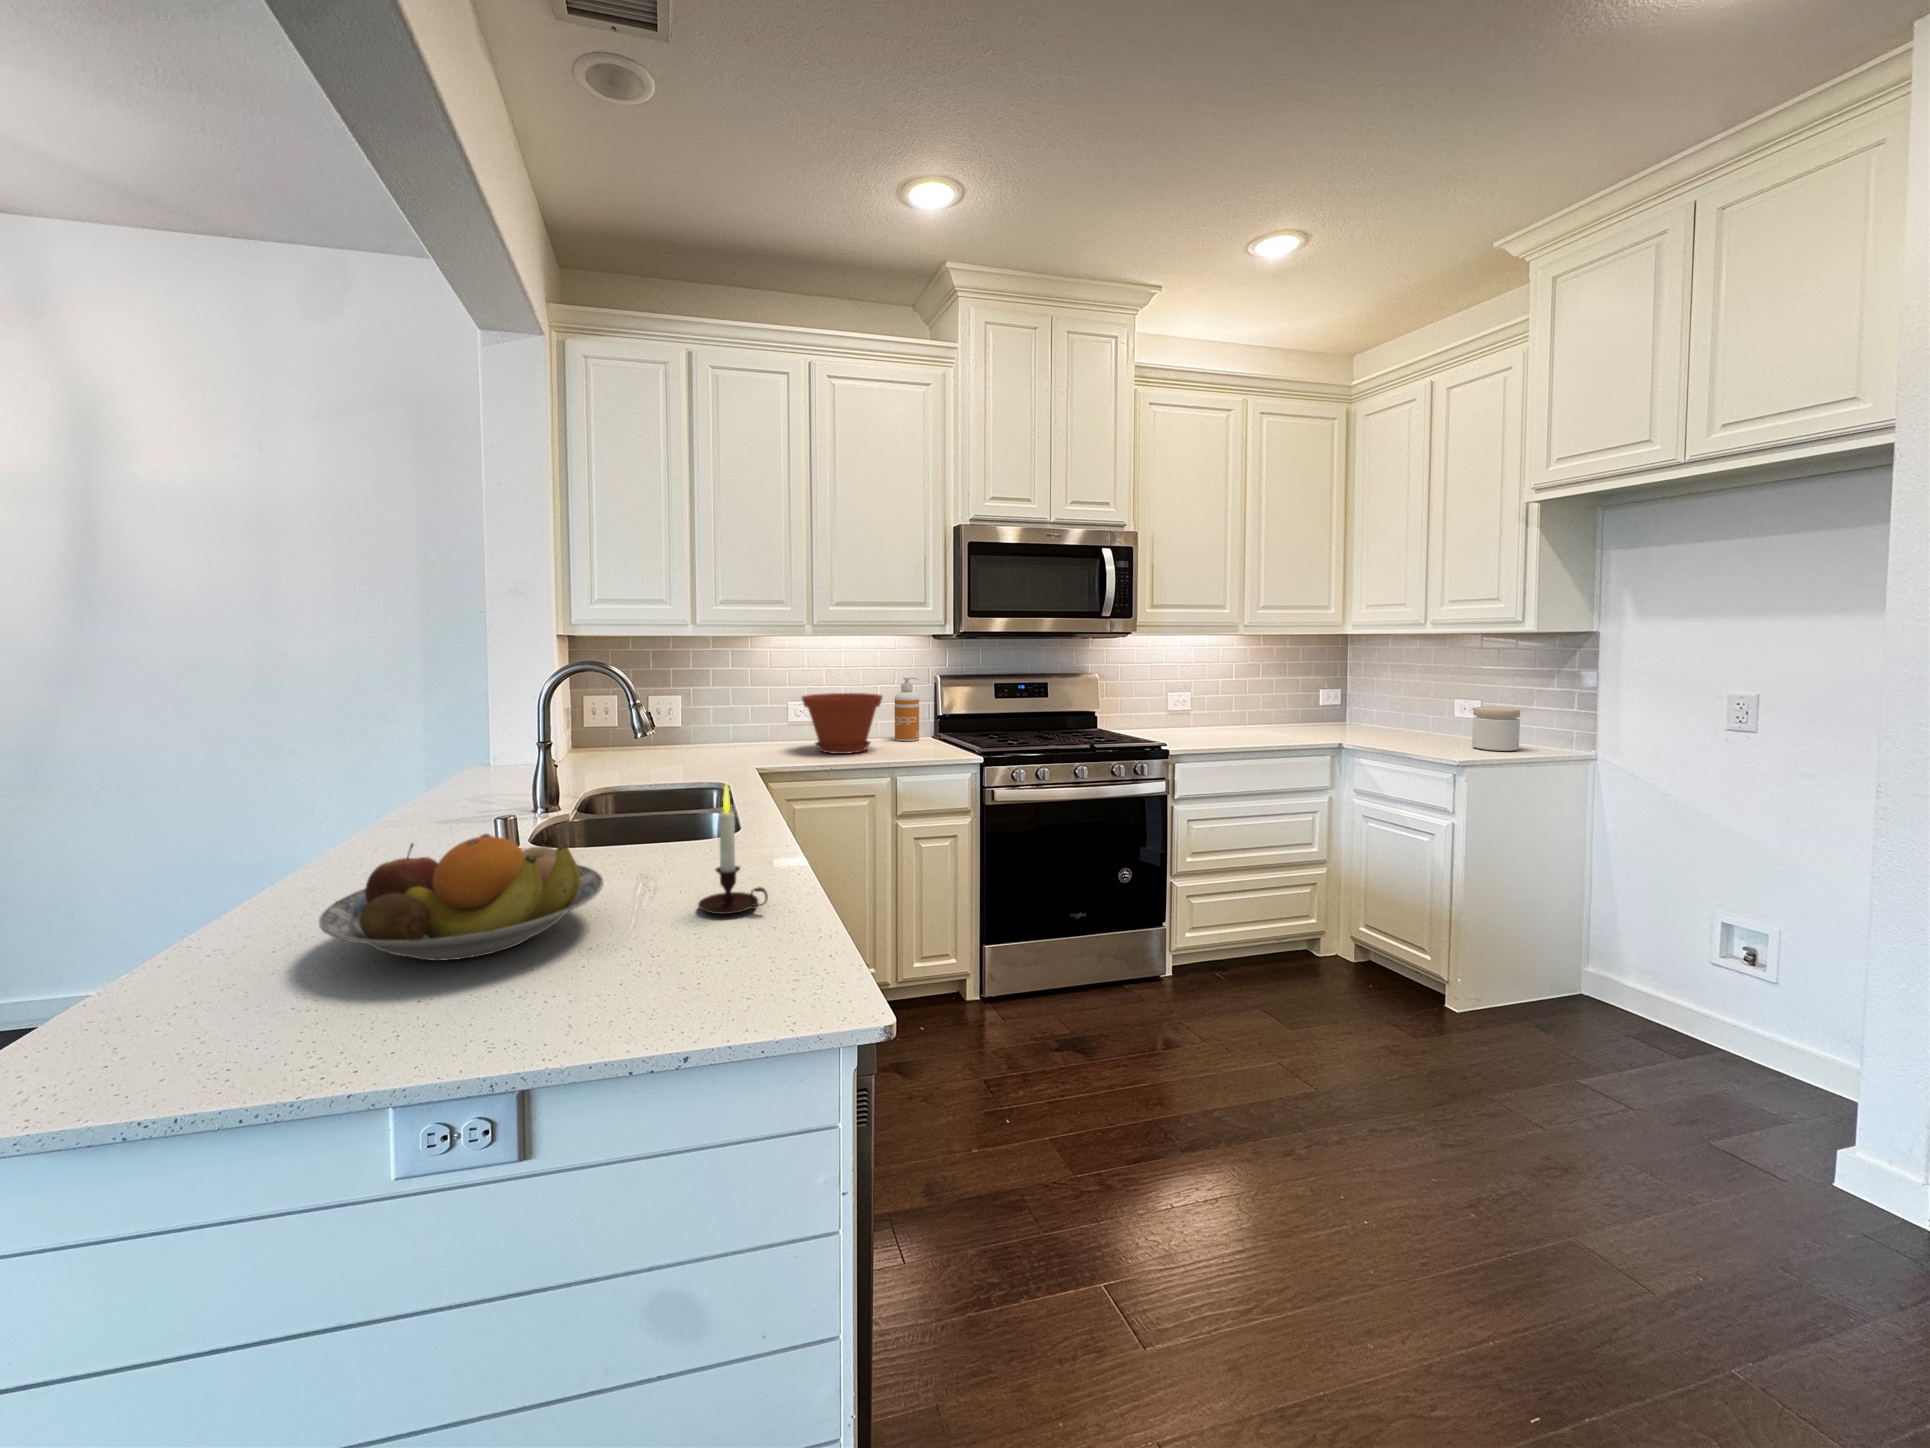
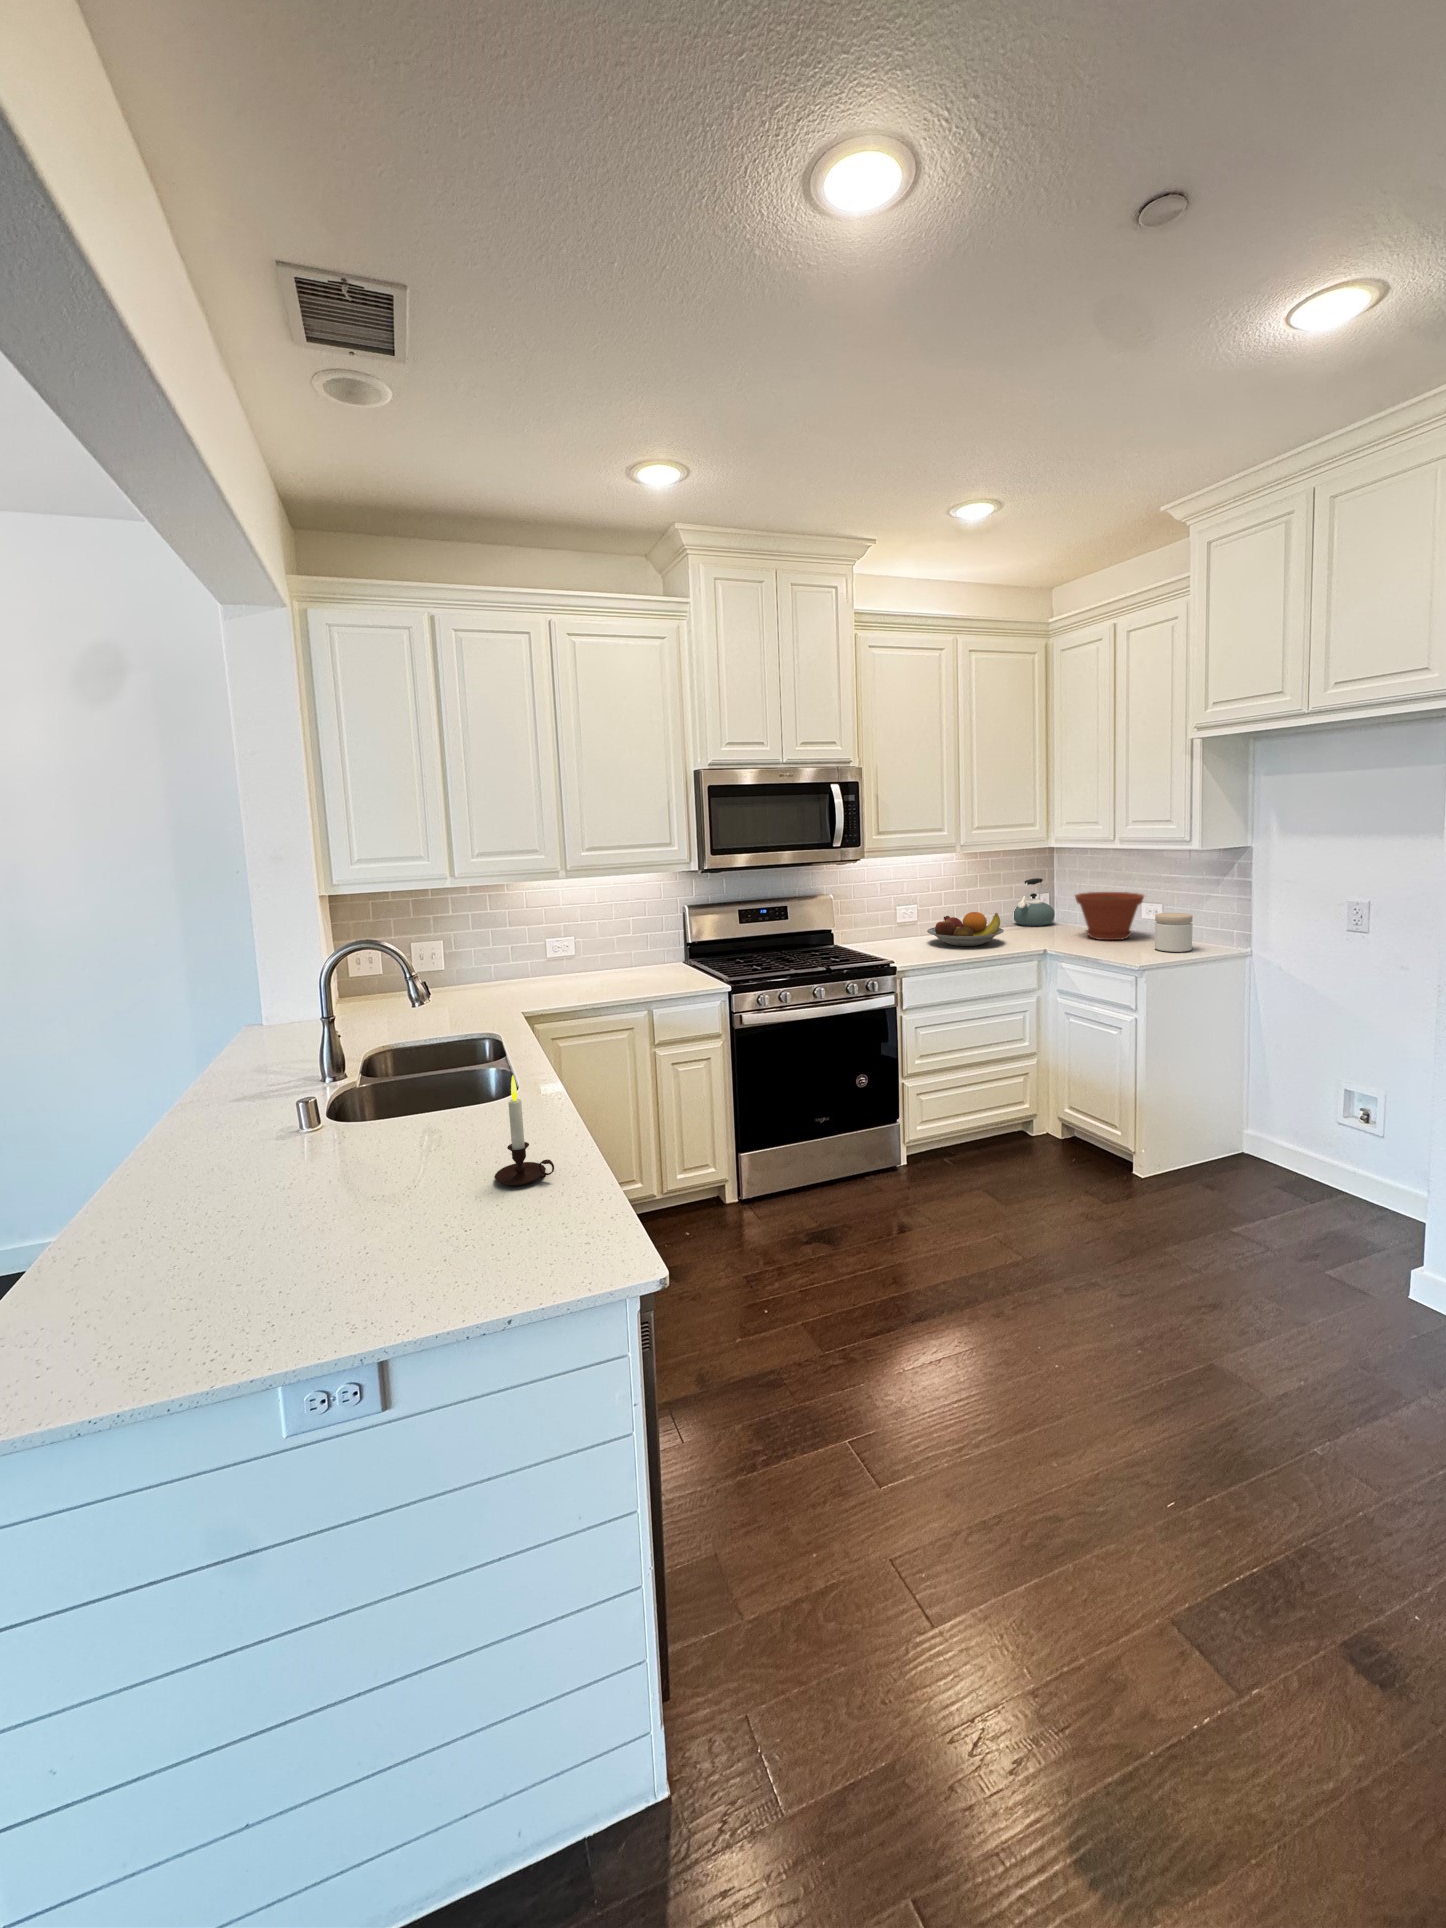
kettle: none [1297,672,1346,724] -> present [1014,878,1055,926]
soap dispenser: present [895,677,919,741] -> none [645,910,670,971]
plant pot: present [802,693,883,754] -> present [1075,892,1144,940]
fruit bowl: present [319,834,603,961] -> present [927,912,1004,946]

